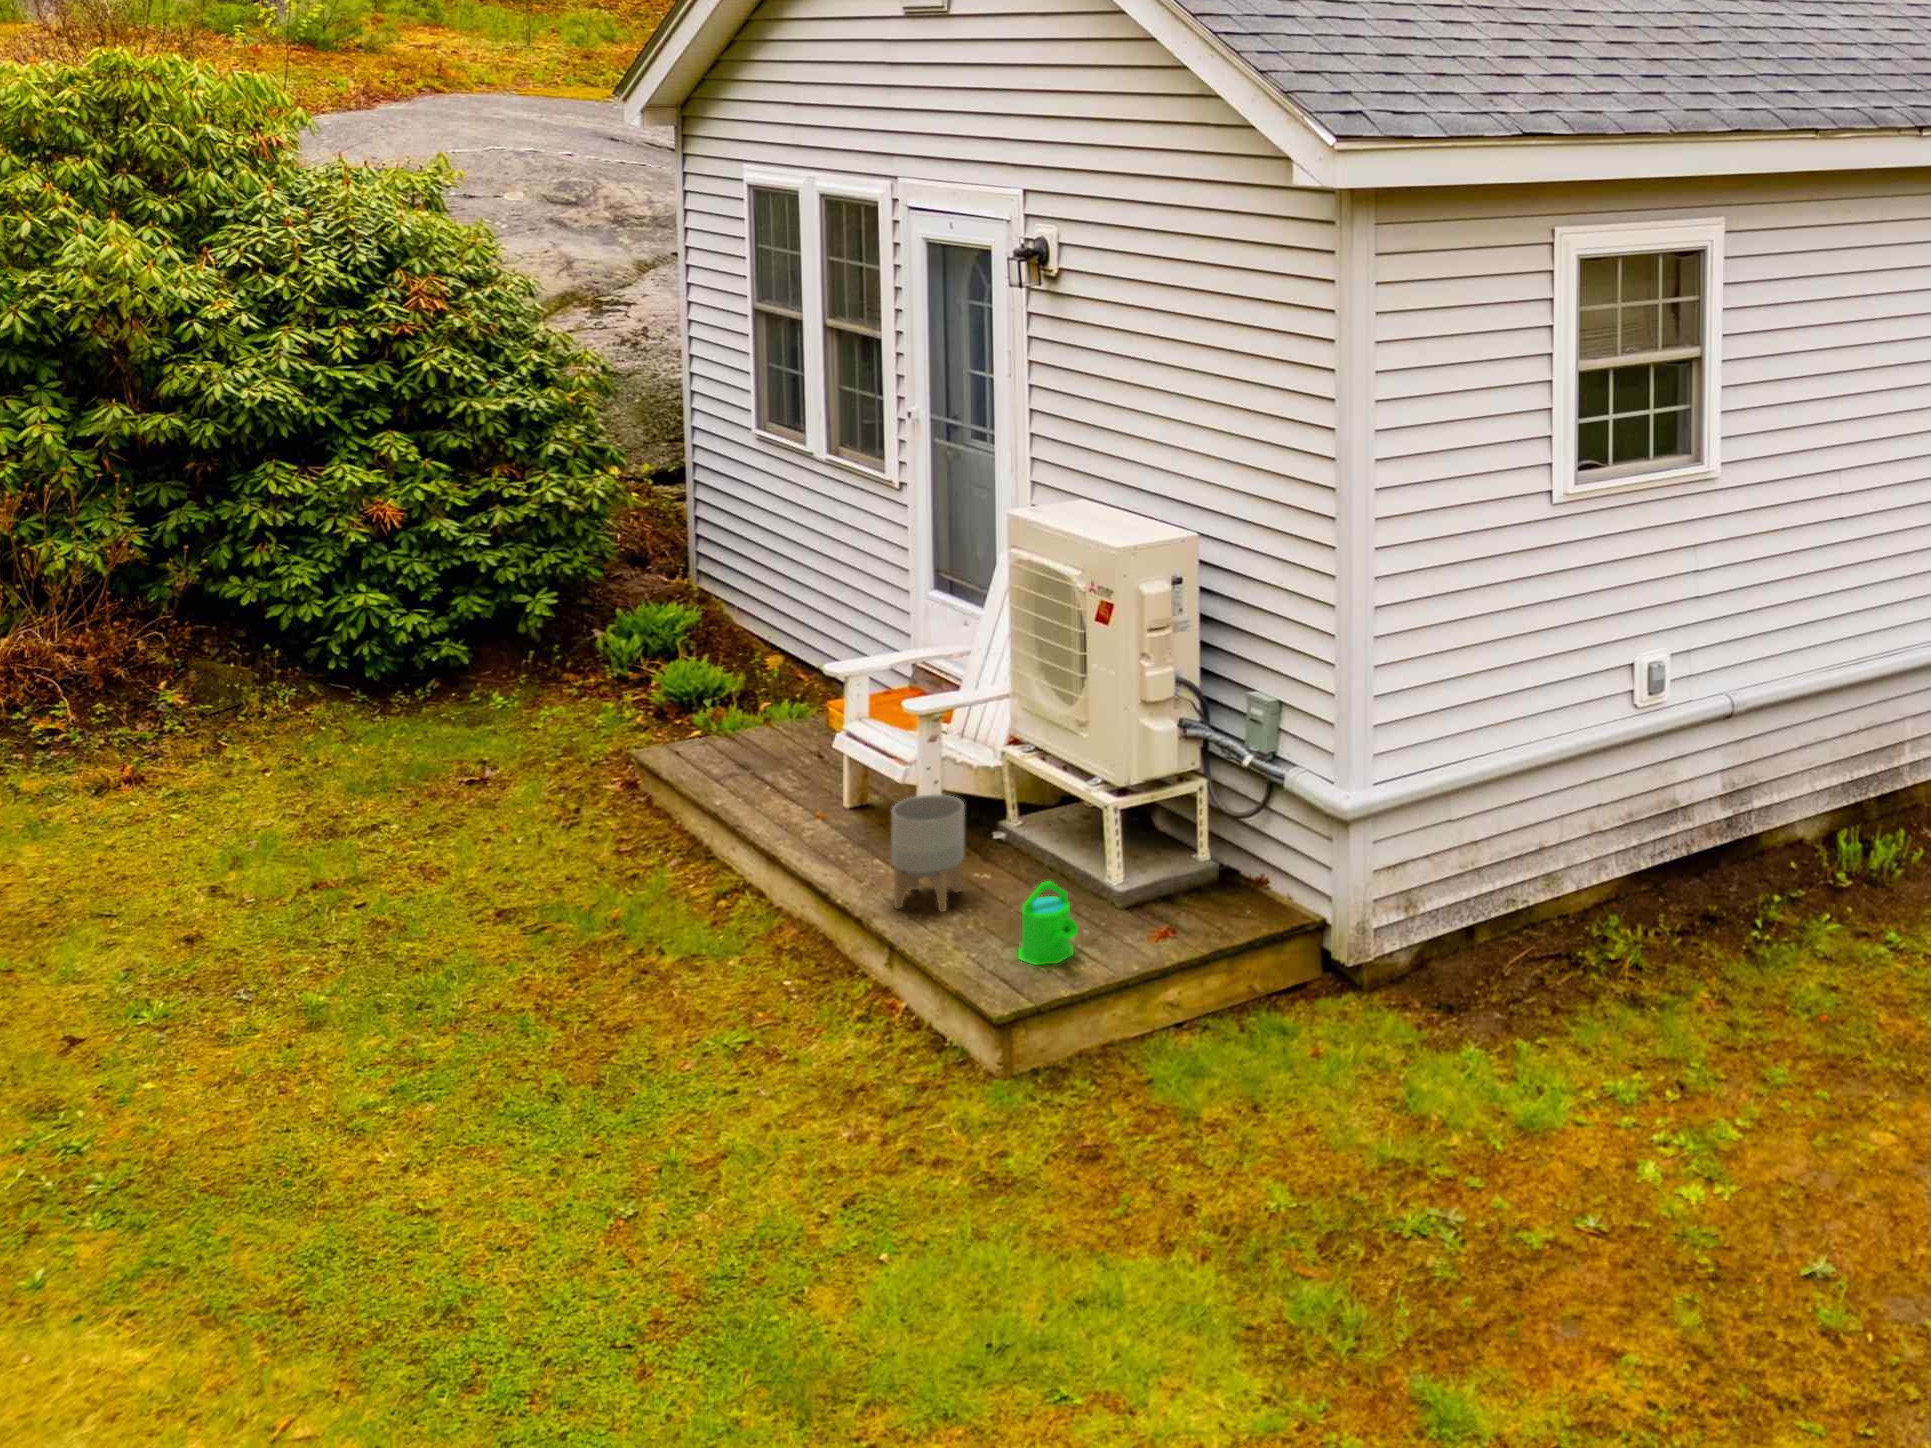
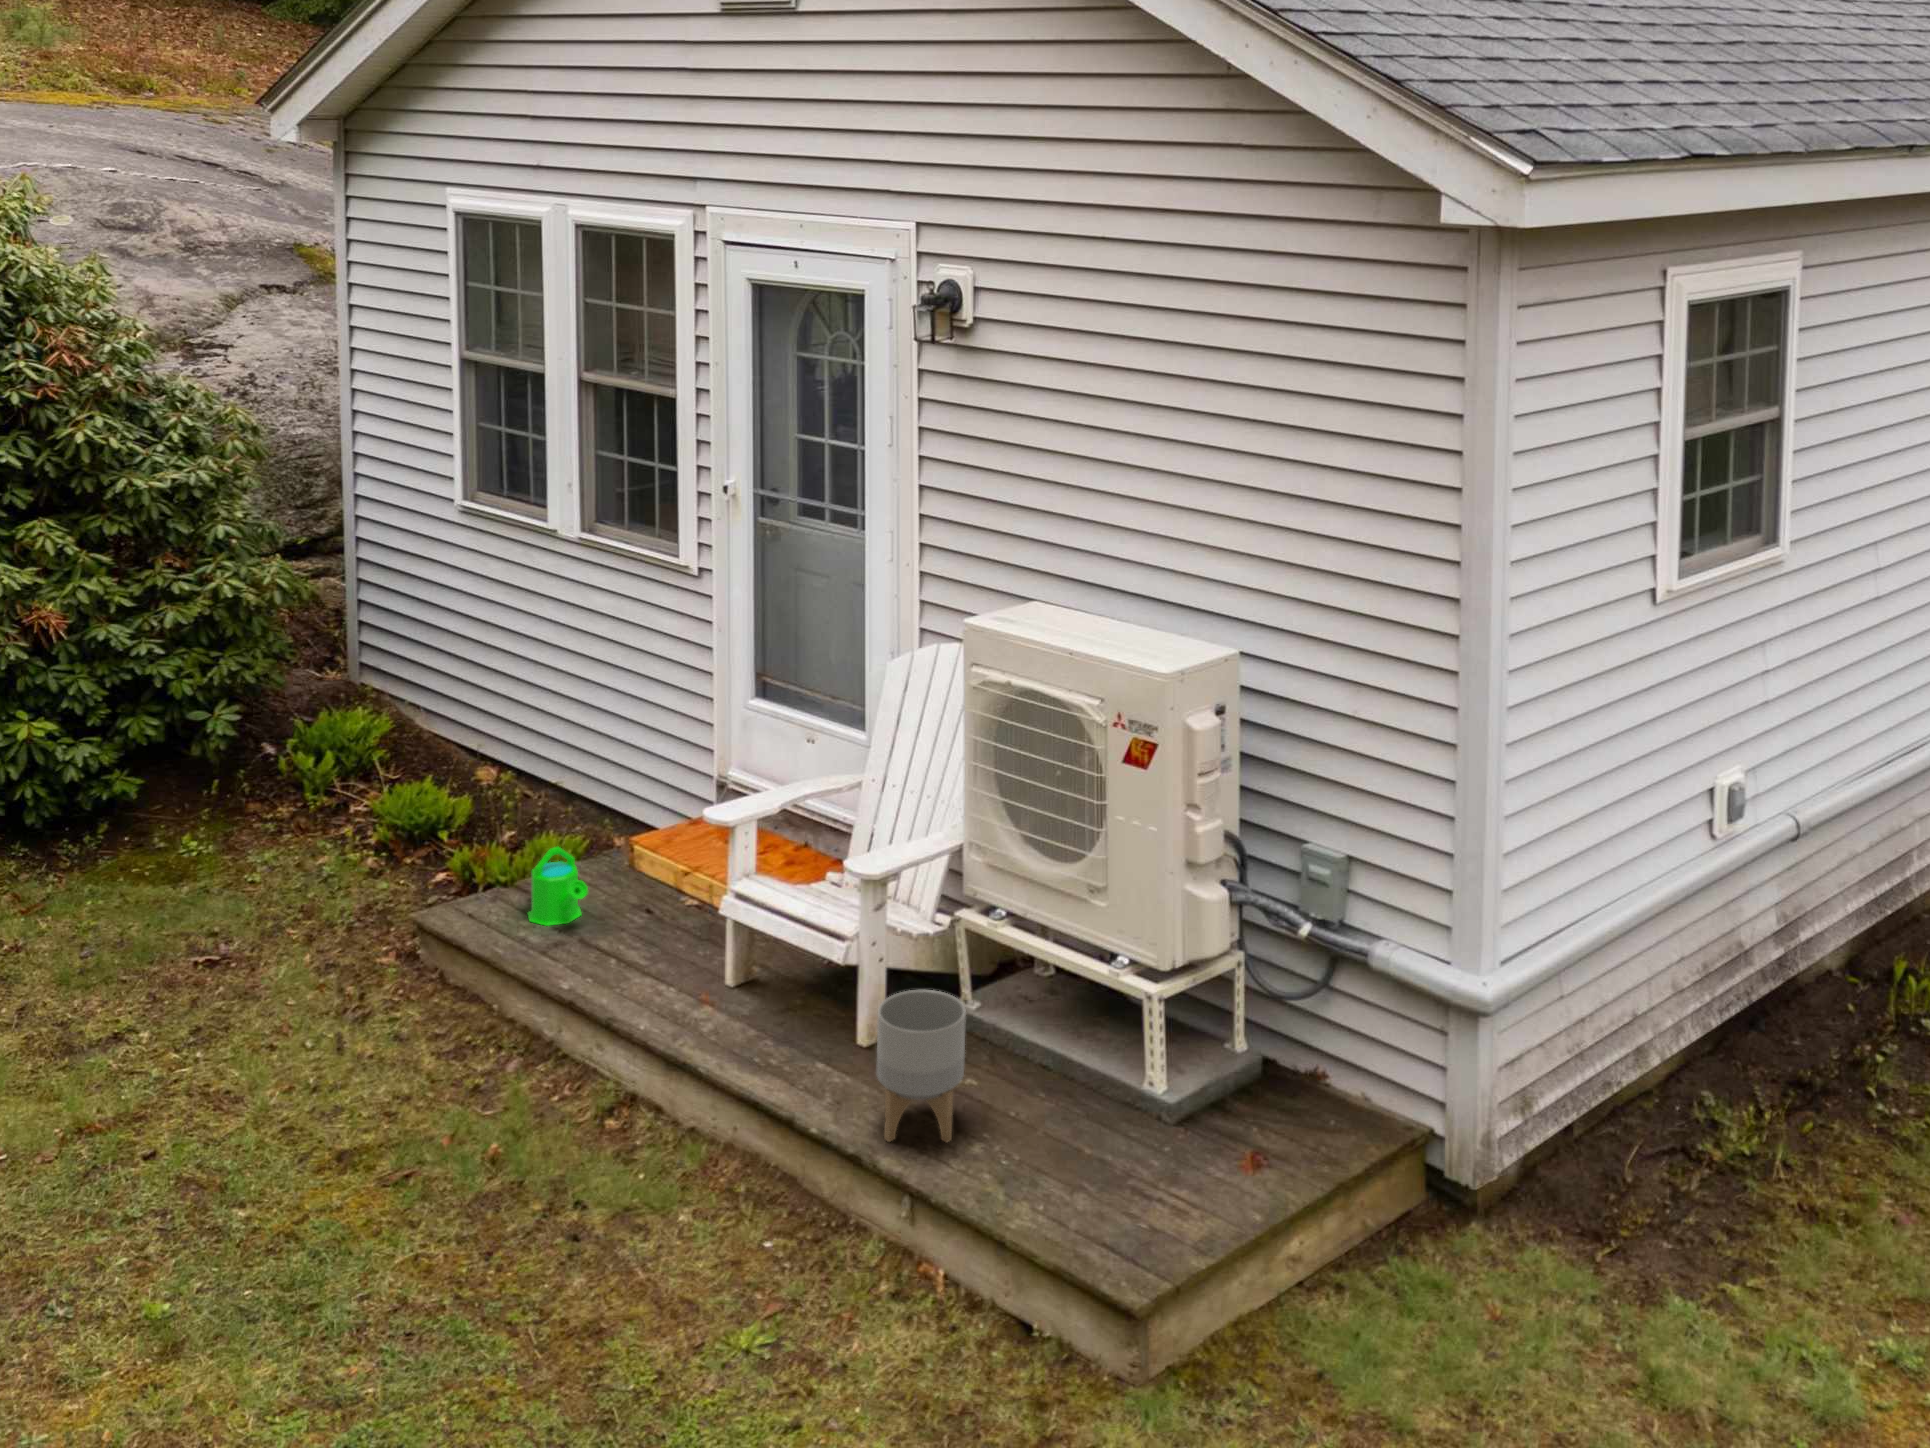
watering can: present [1018,881,1078,965] -> present [527,847,588,926]

